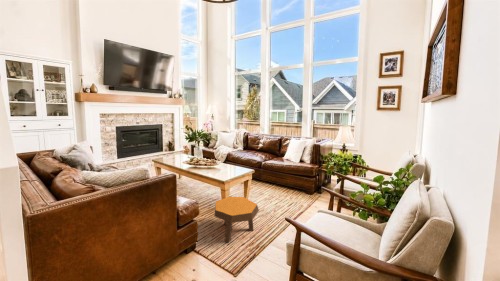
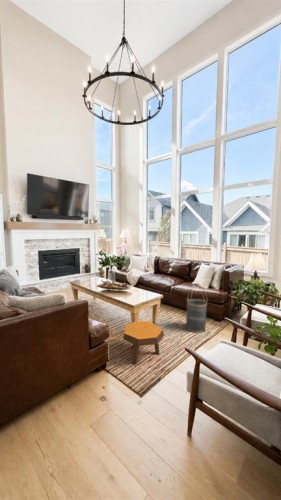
basket: none [278,162,301,207] -> present [186,299,207,332]

